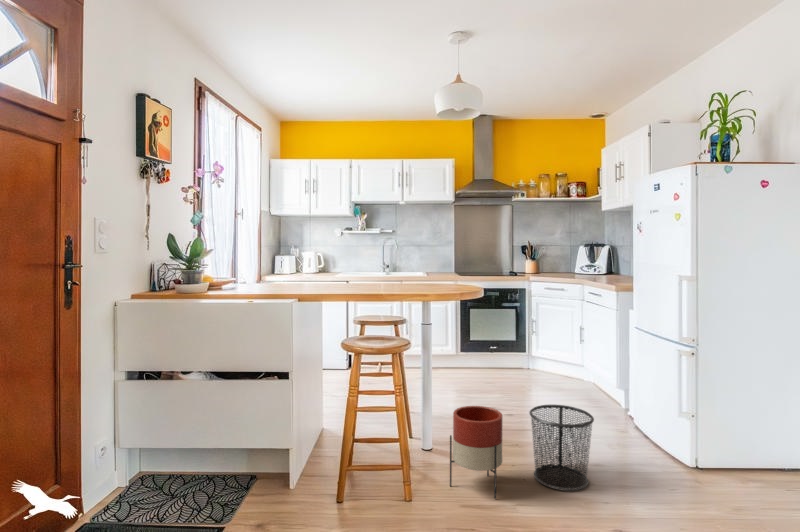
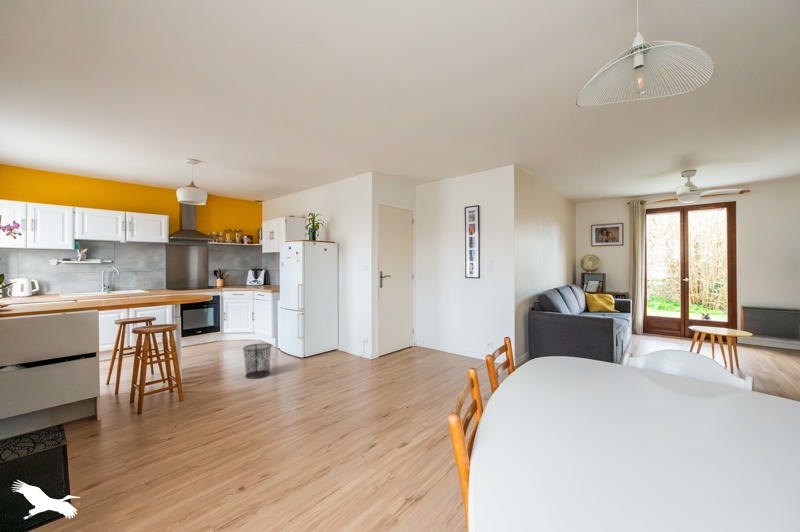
planter: present [450,406,502,499] -> none [206,350,233,391]

